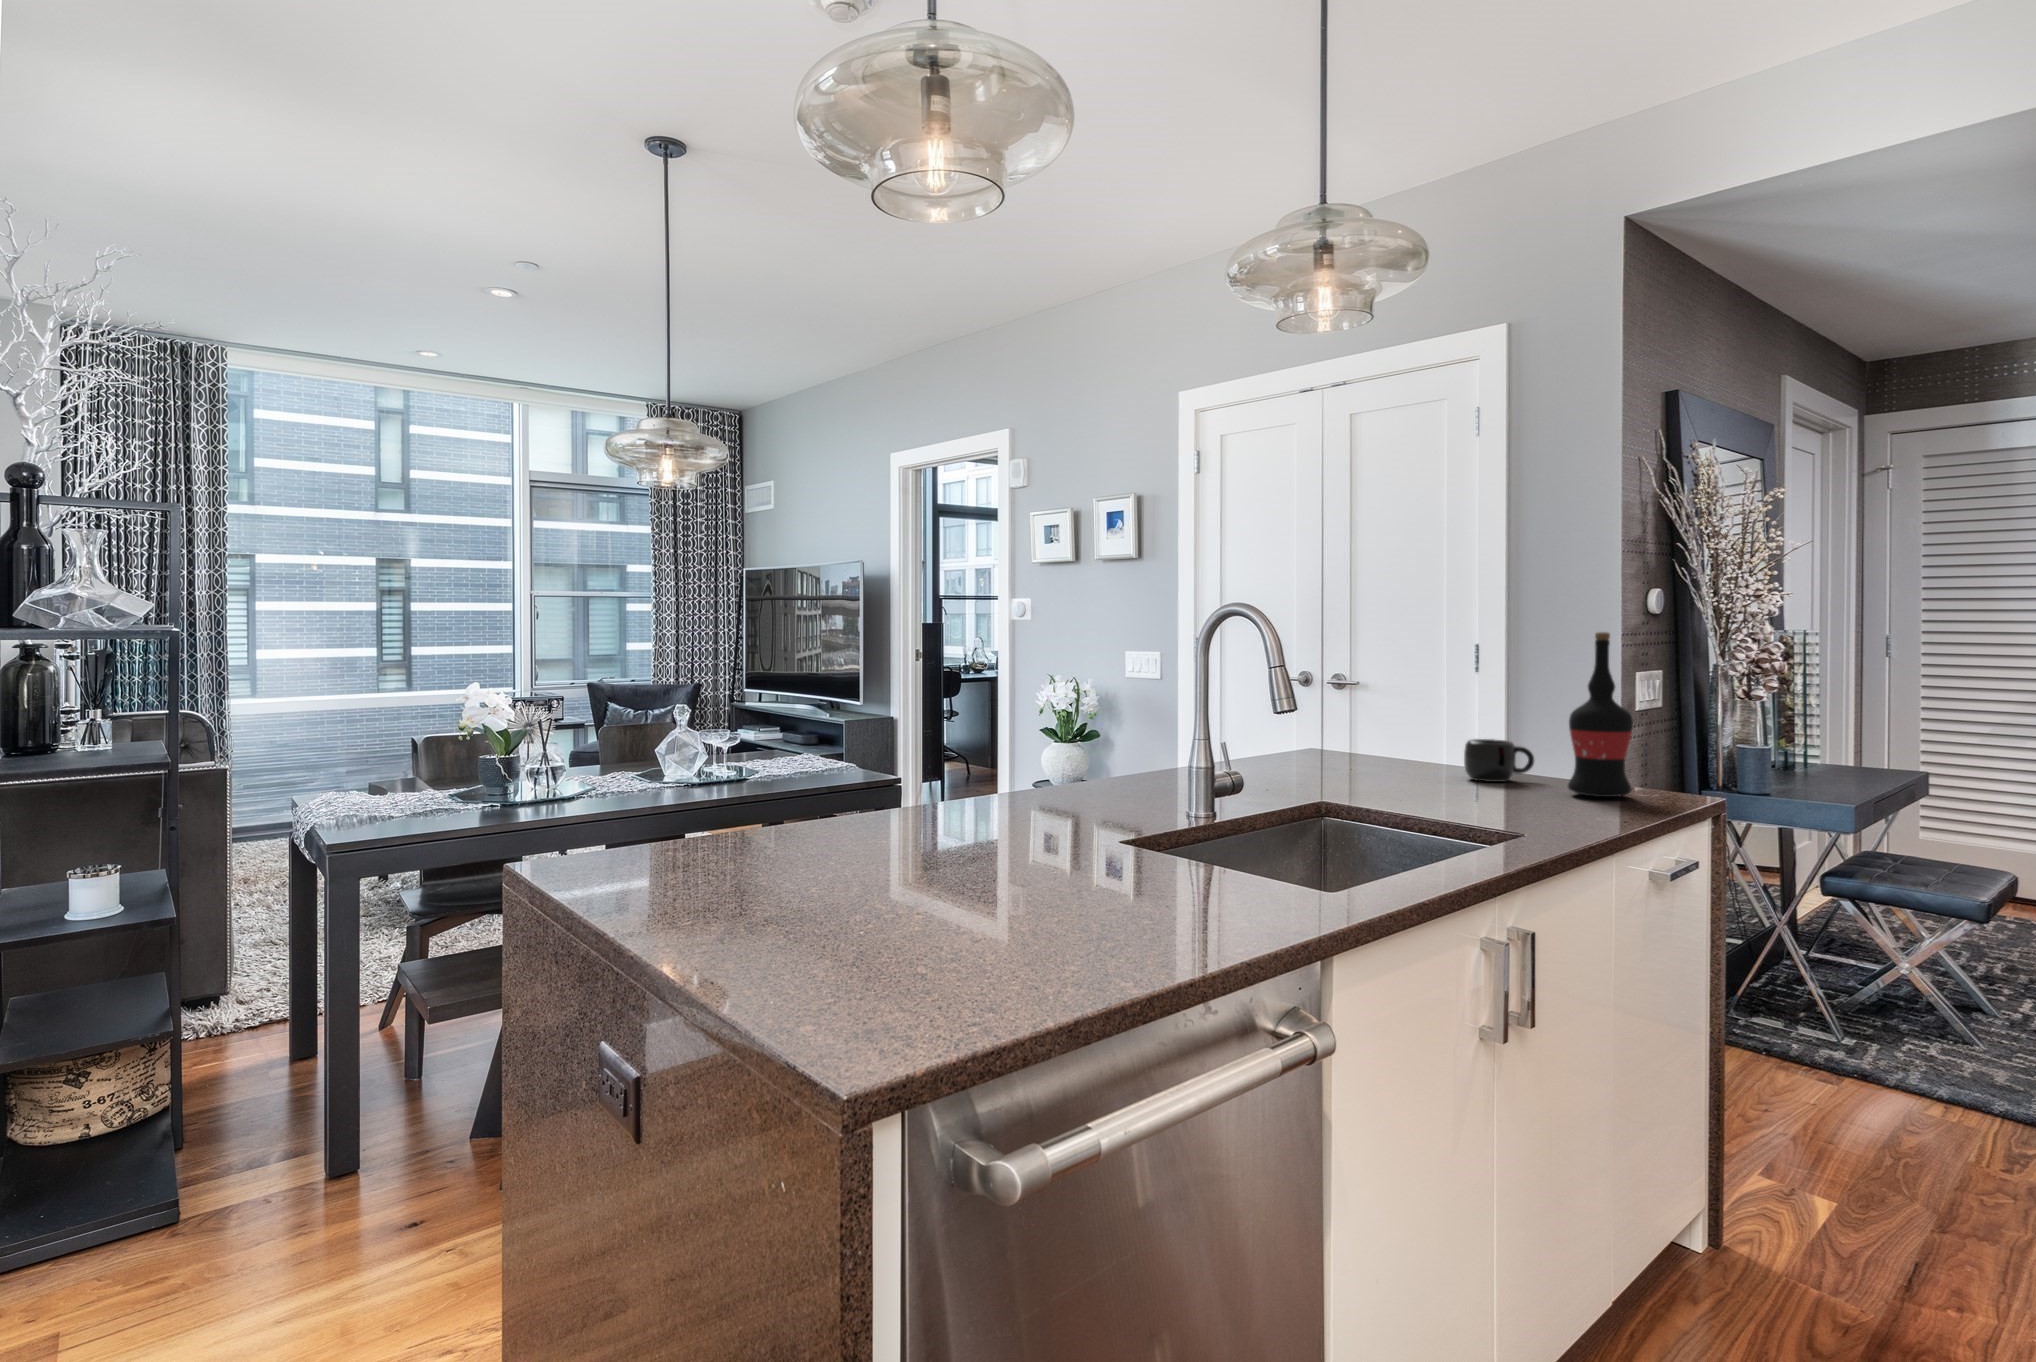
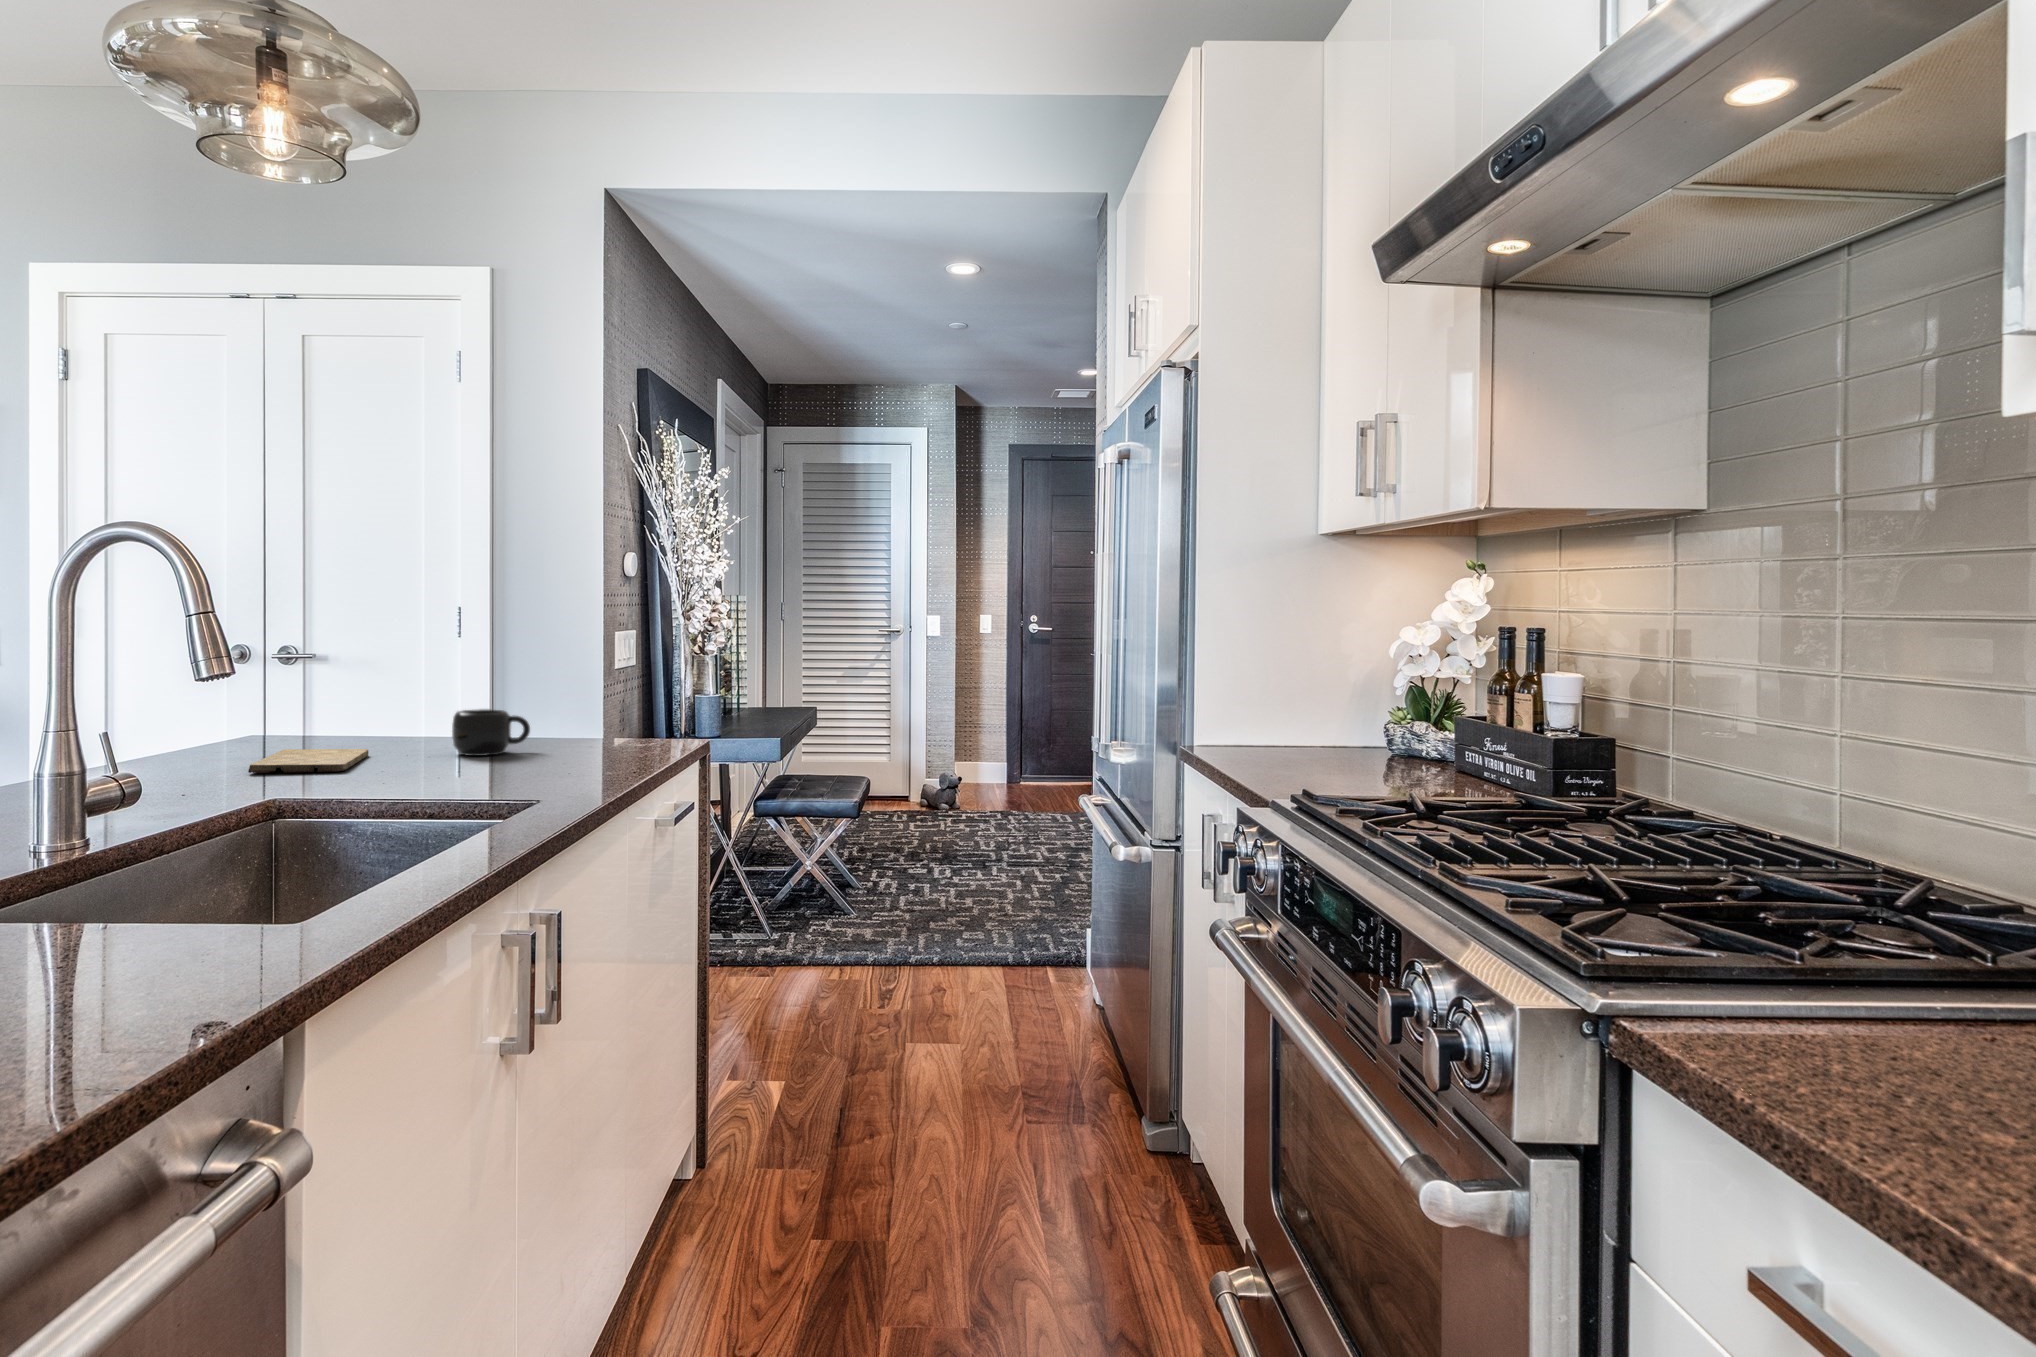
wine bottle: present [1568,632,1633,797] -> none [567,598,629,762]
cutting board: none [1311,764,1397,784] -> present [248,749,368,773]

